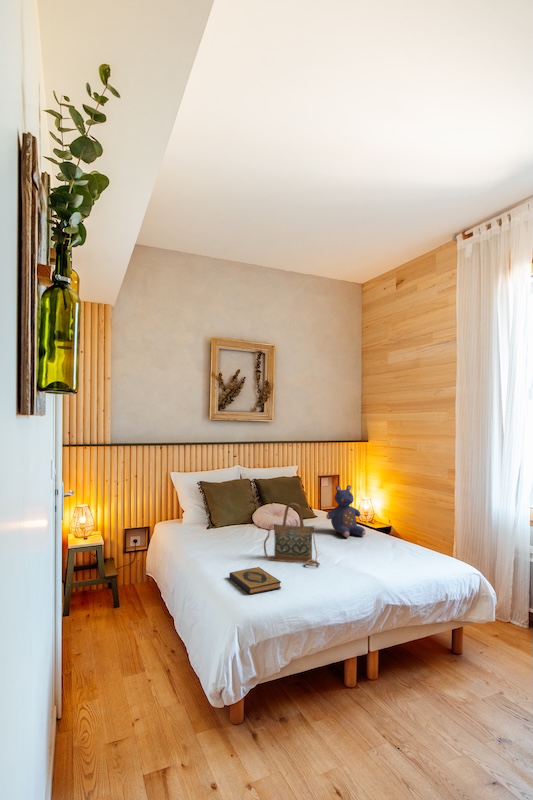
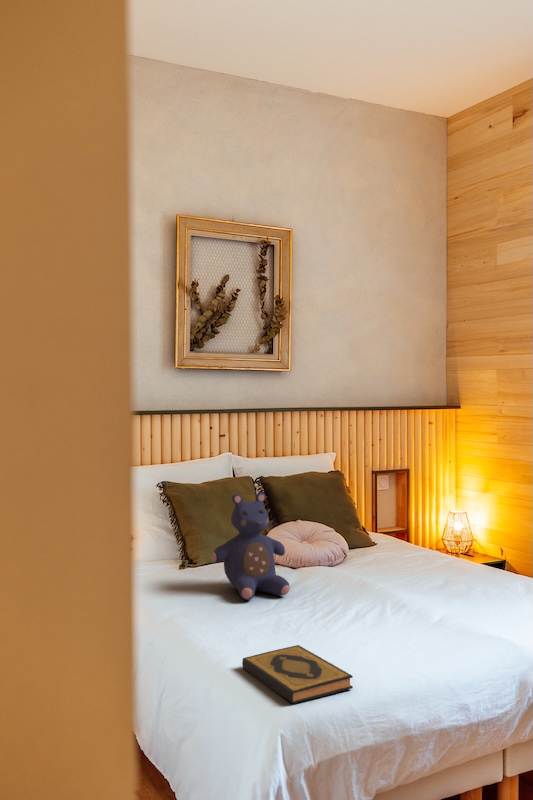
teddy bear: present [326,485,366,538] -> present [211,492,290,600]
handbag: present [264,503,320,566] -> none [300,518,415,641]

